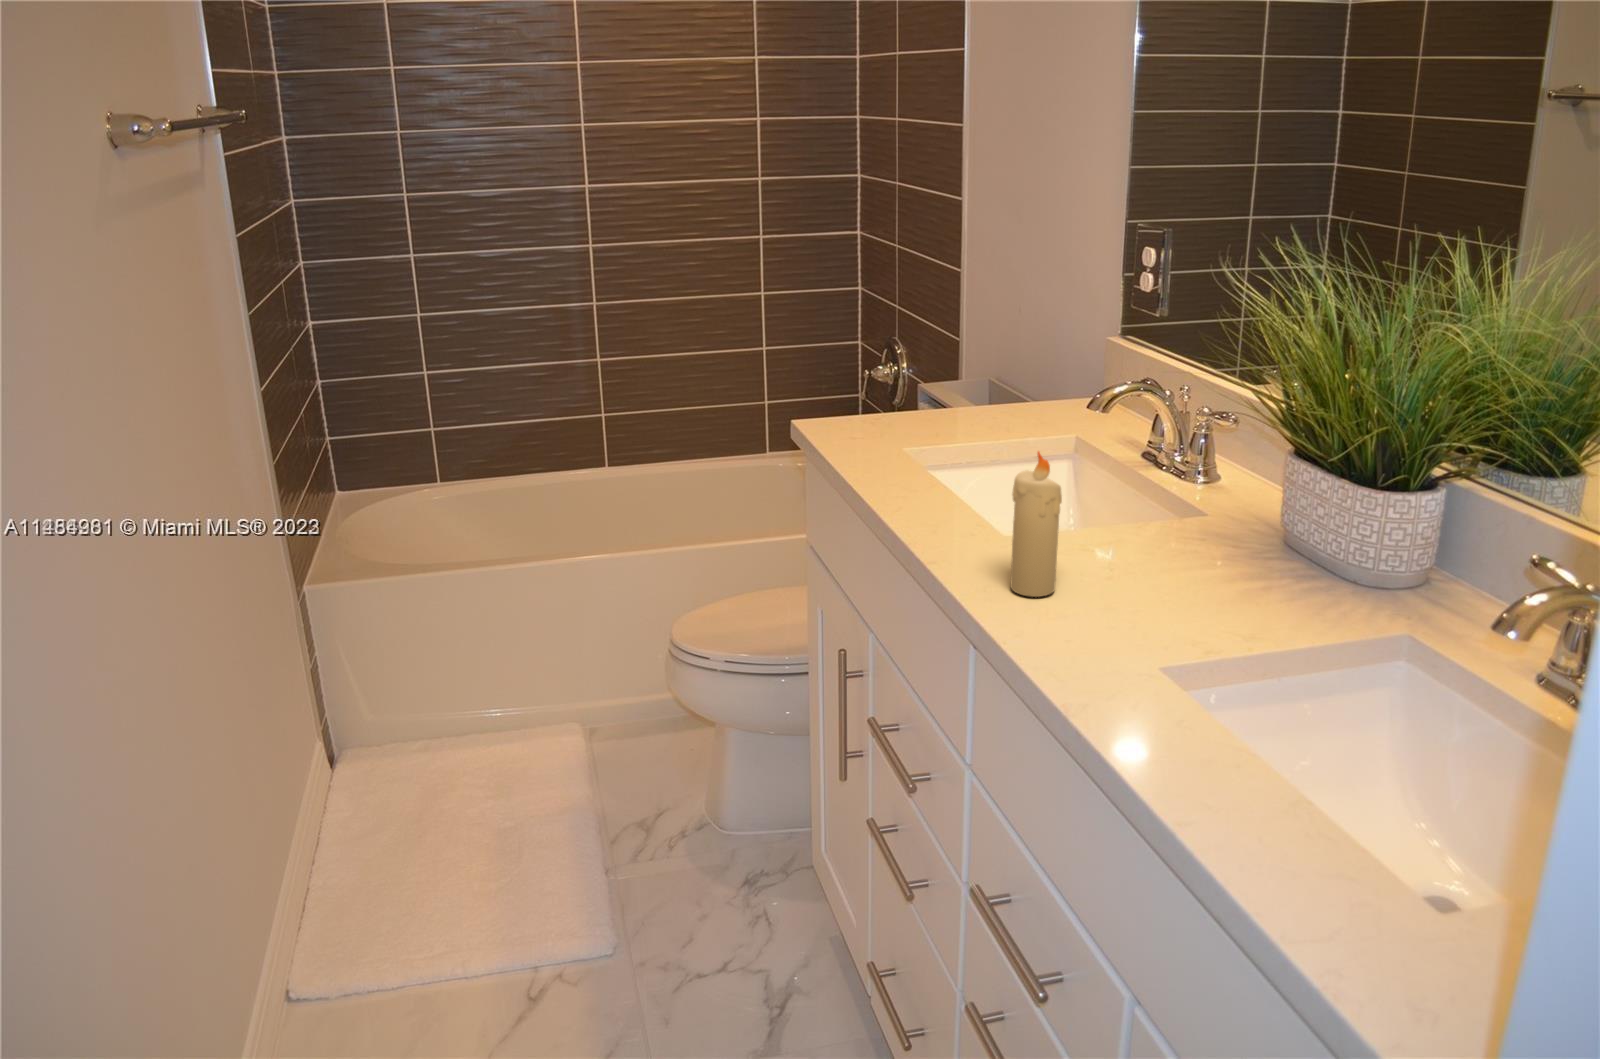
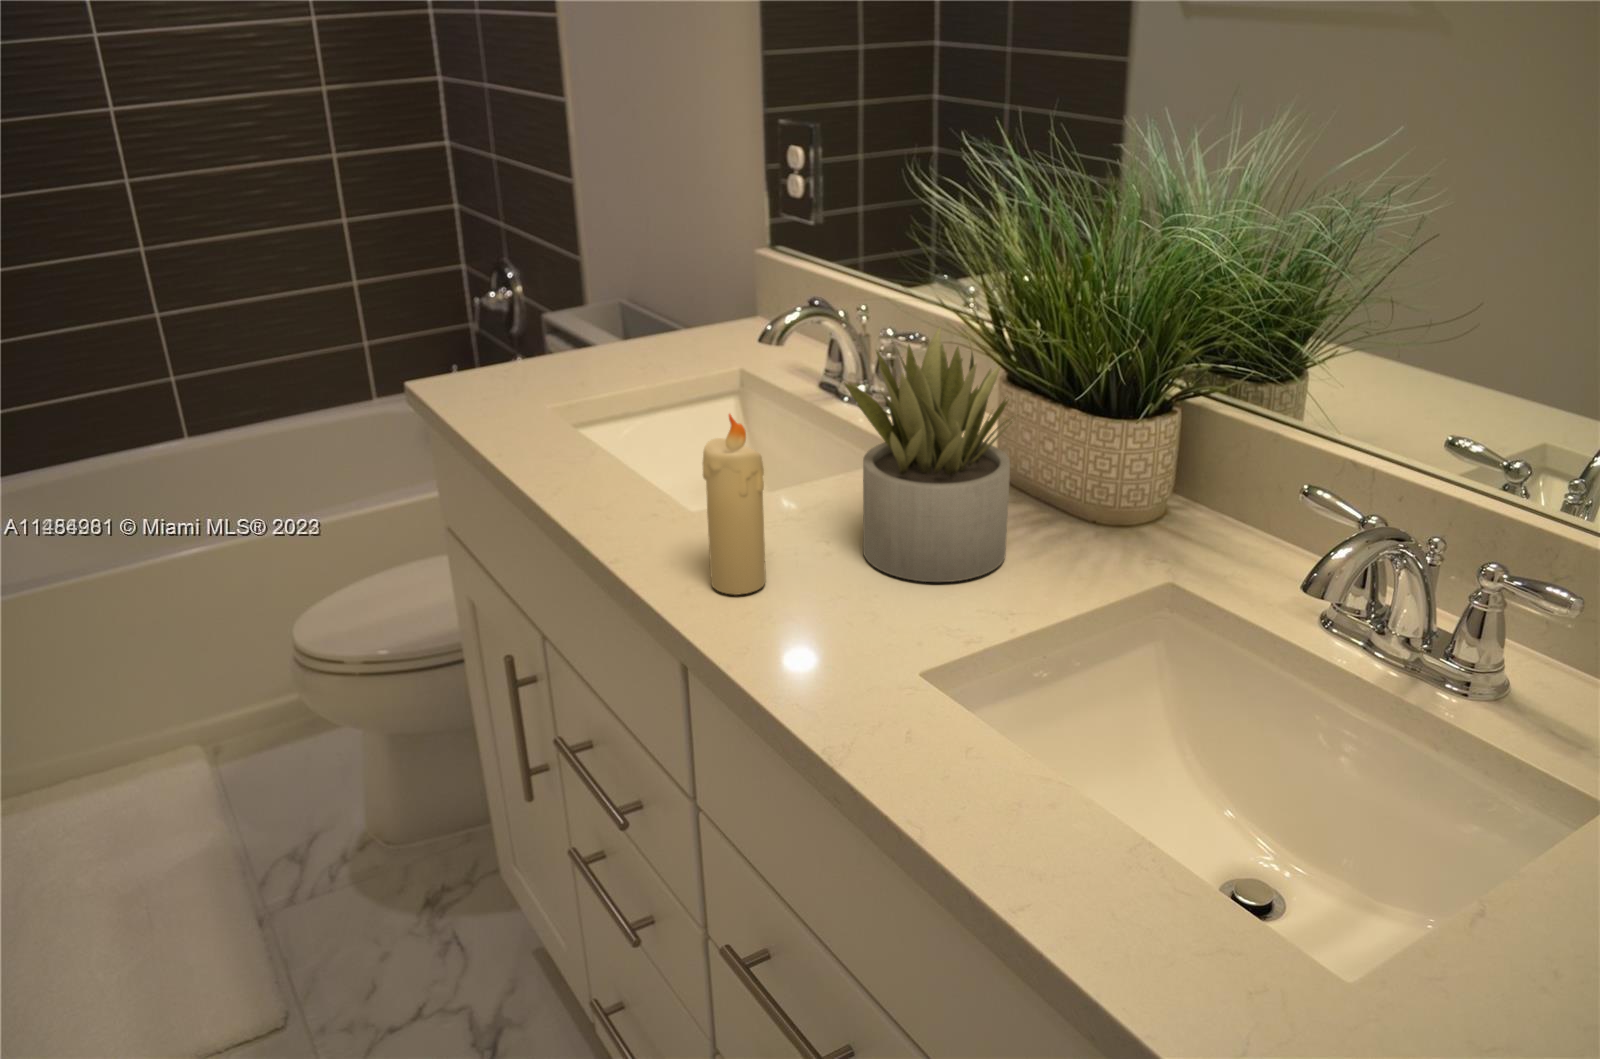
succulent plant: none [1136,398,1293,609] -> present [844,327,1018,582]

